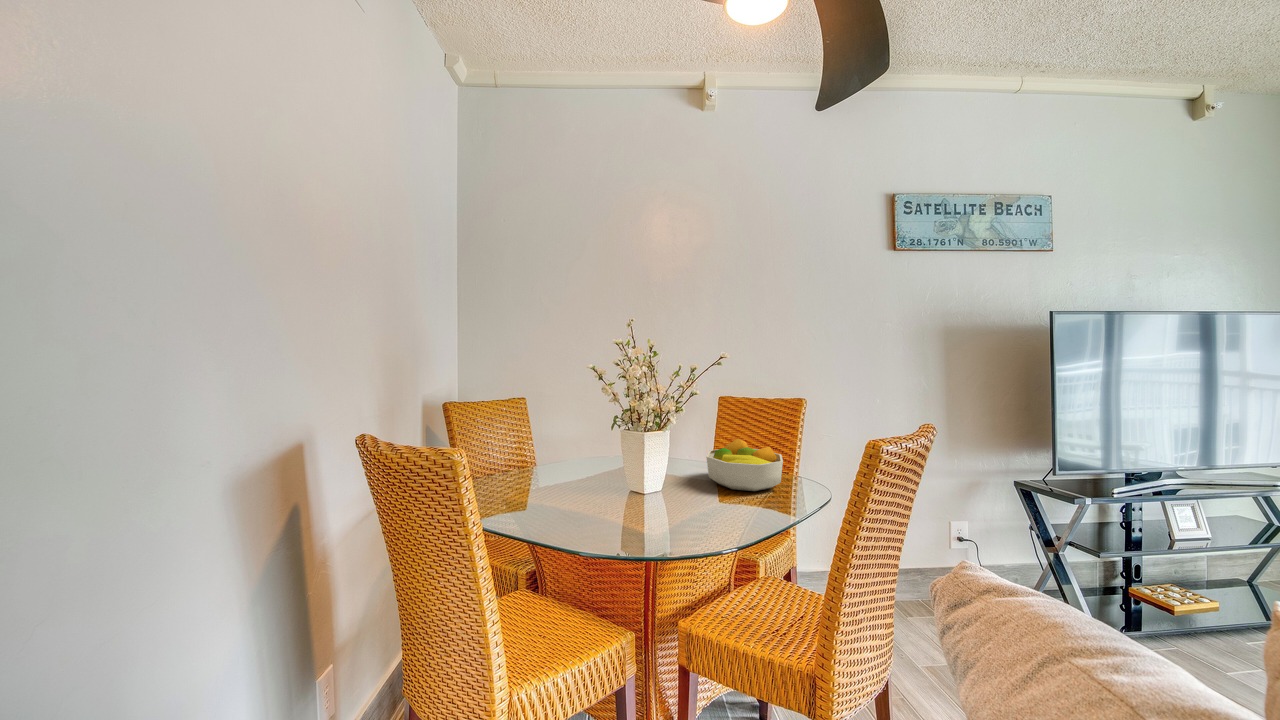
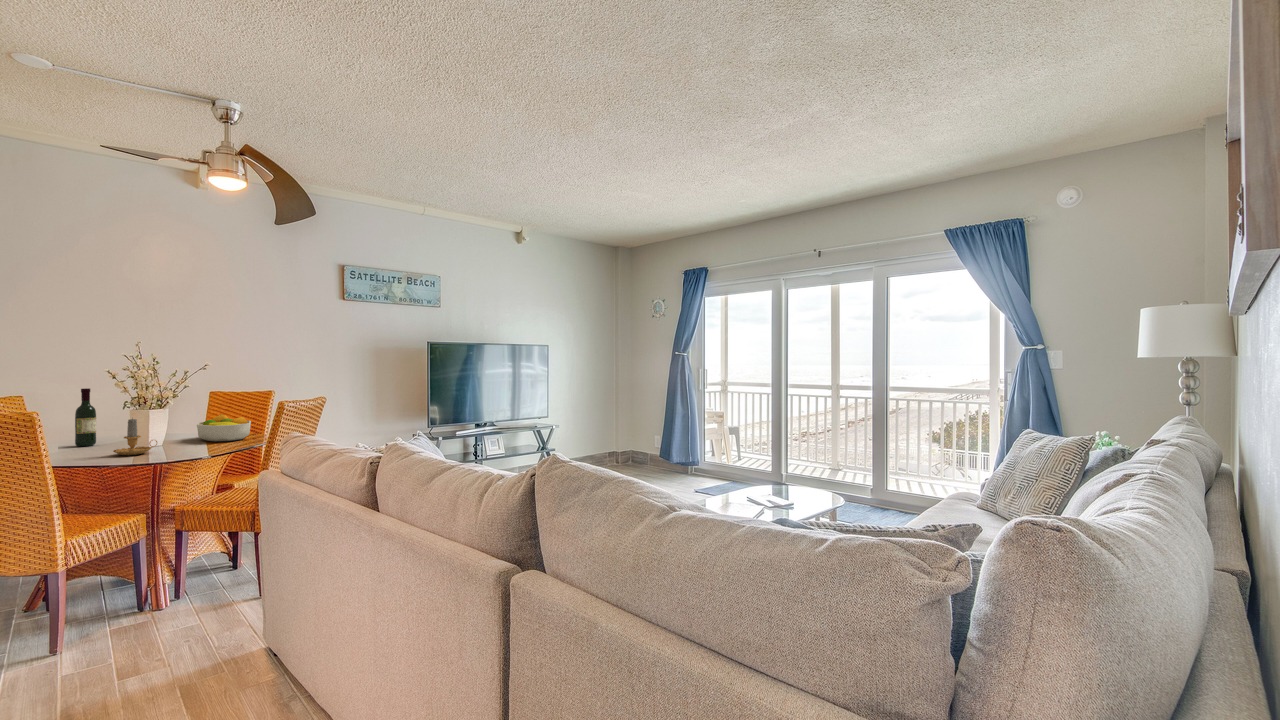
wine bottle: none [568,391,590,476] -> present [75,388,96,446]
candle: none [596,445,653,513] -> present [113,419,157,455]

